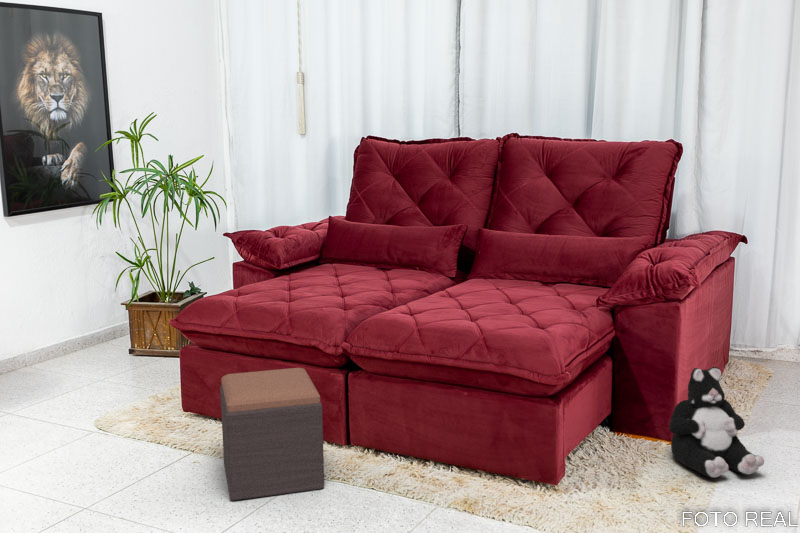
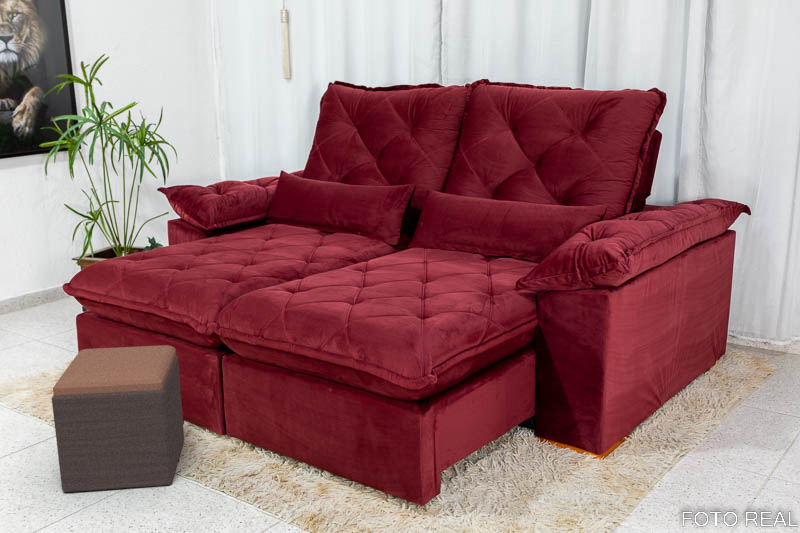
plush toy: present [669,367,764,478] -> none [584,371,691,508]

